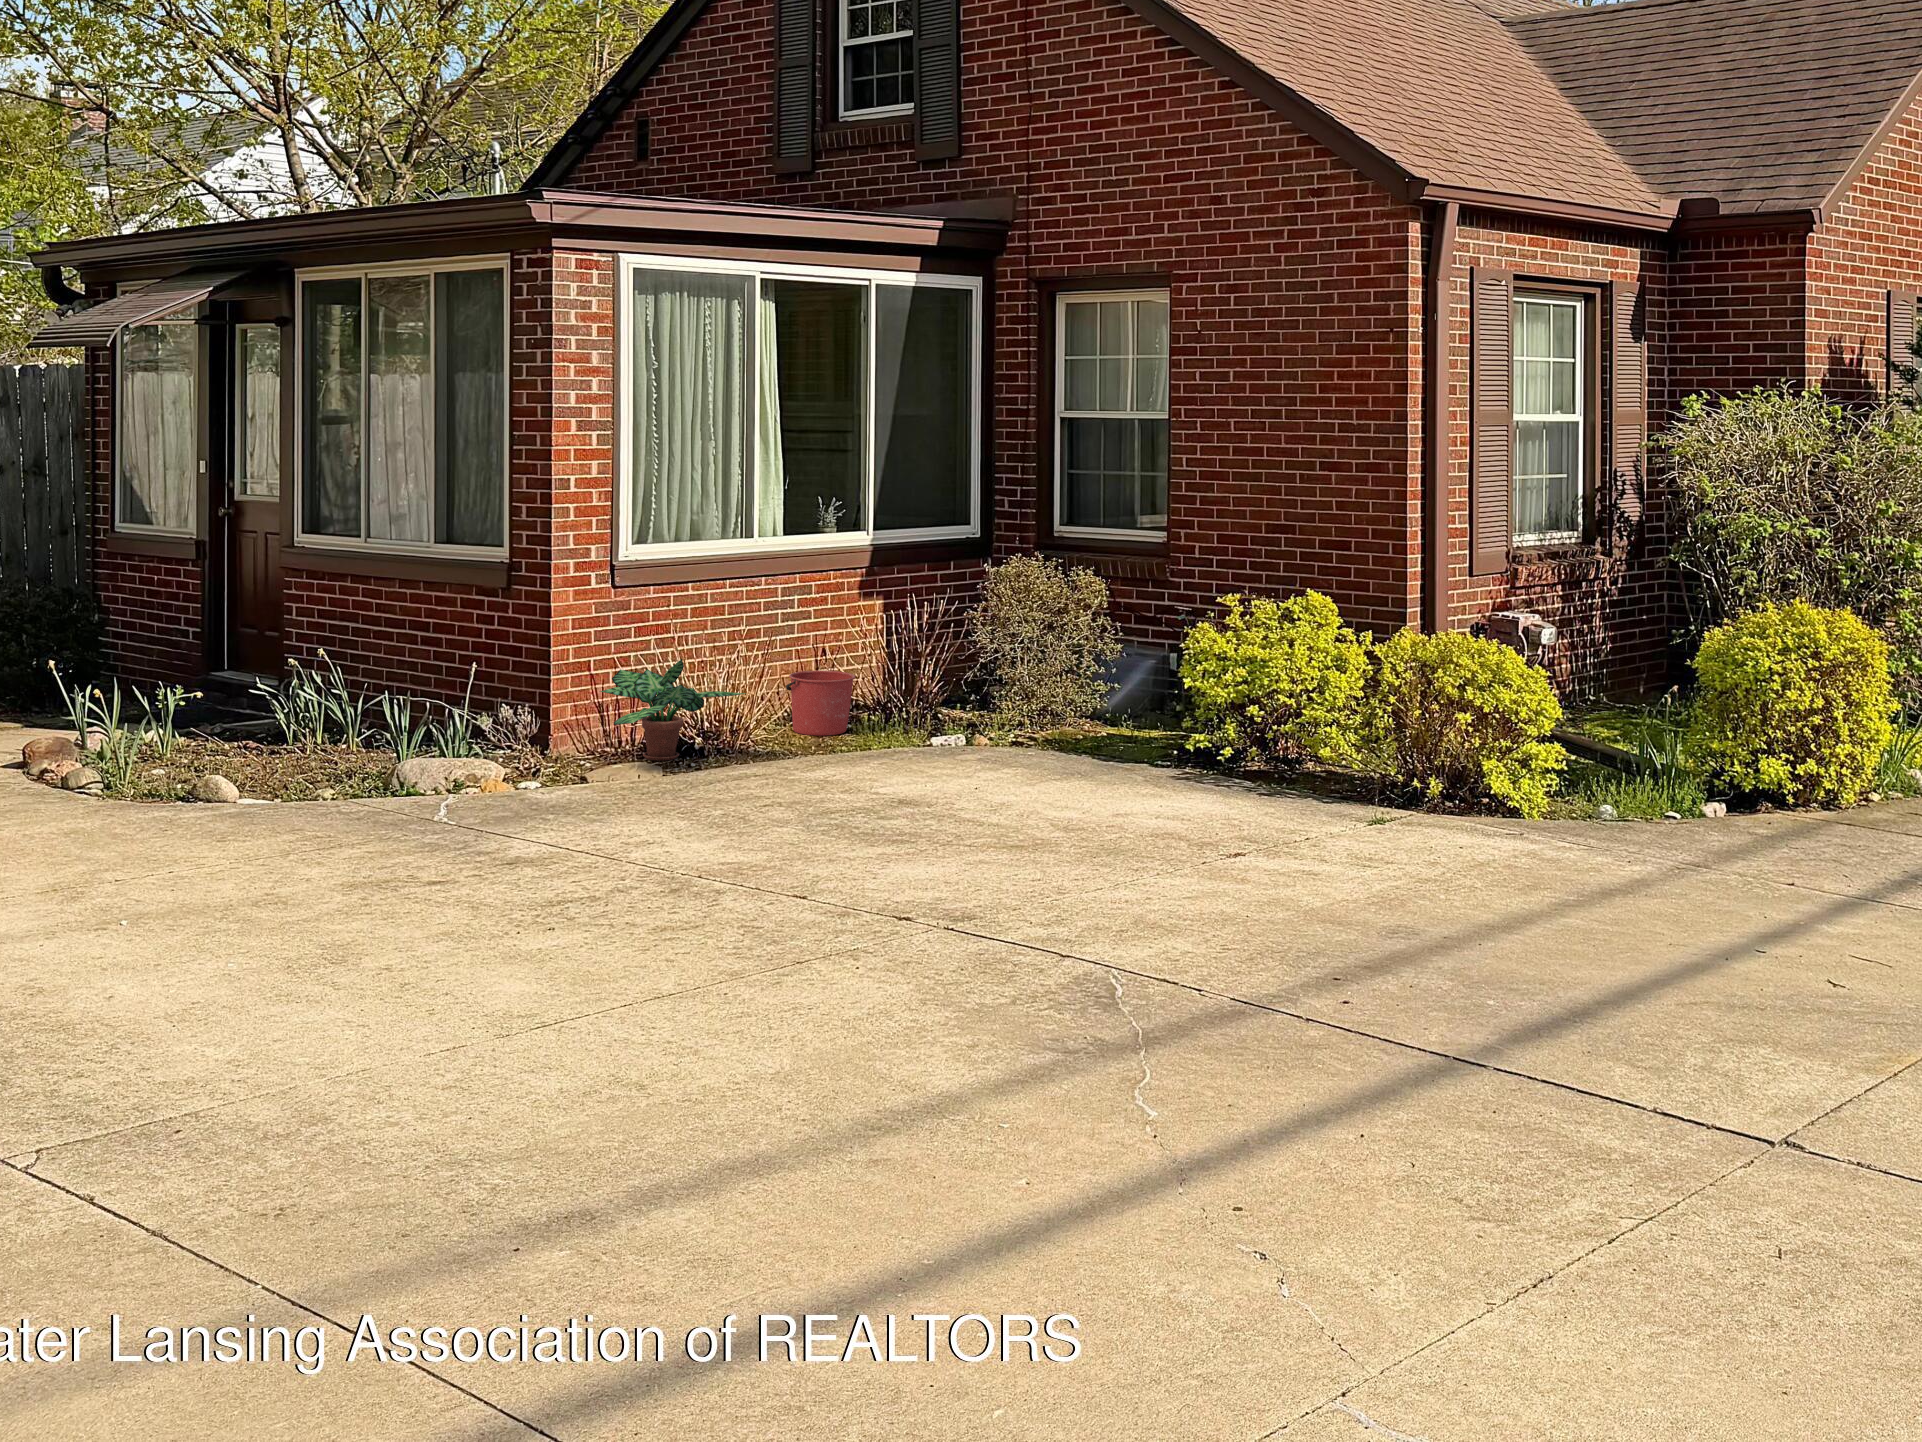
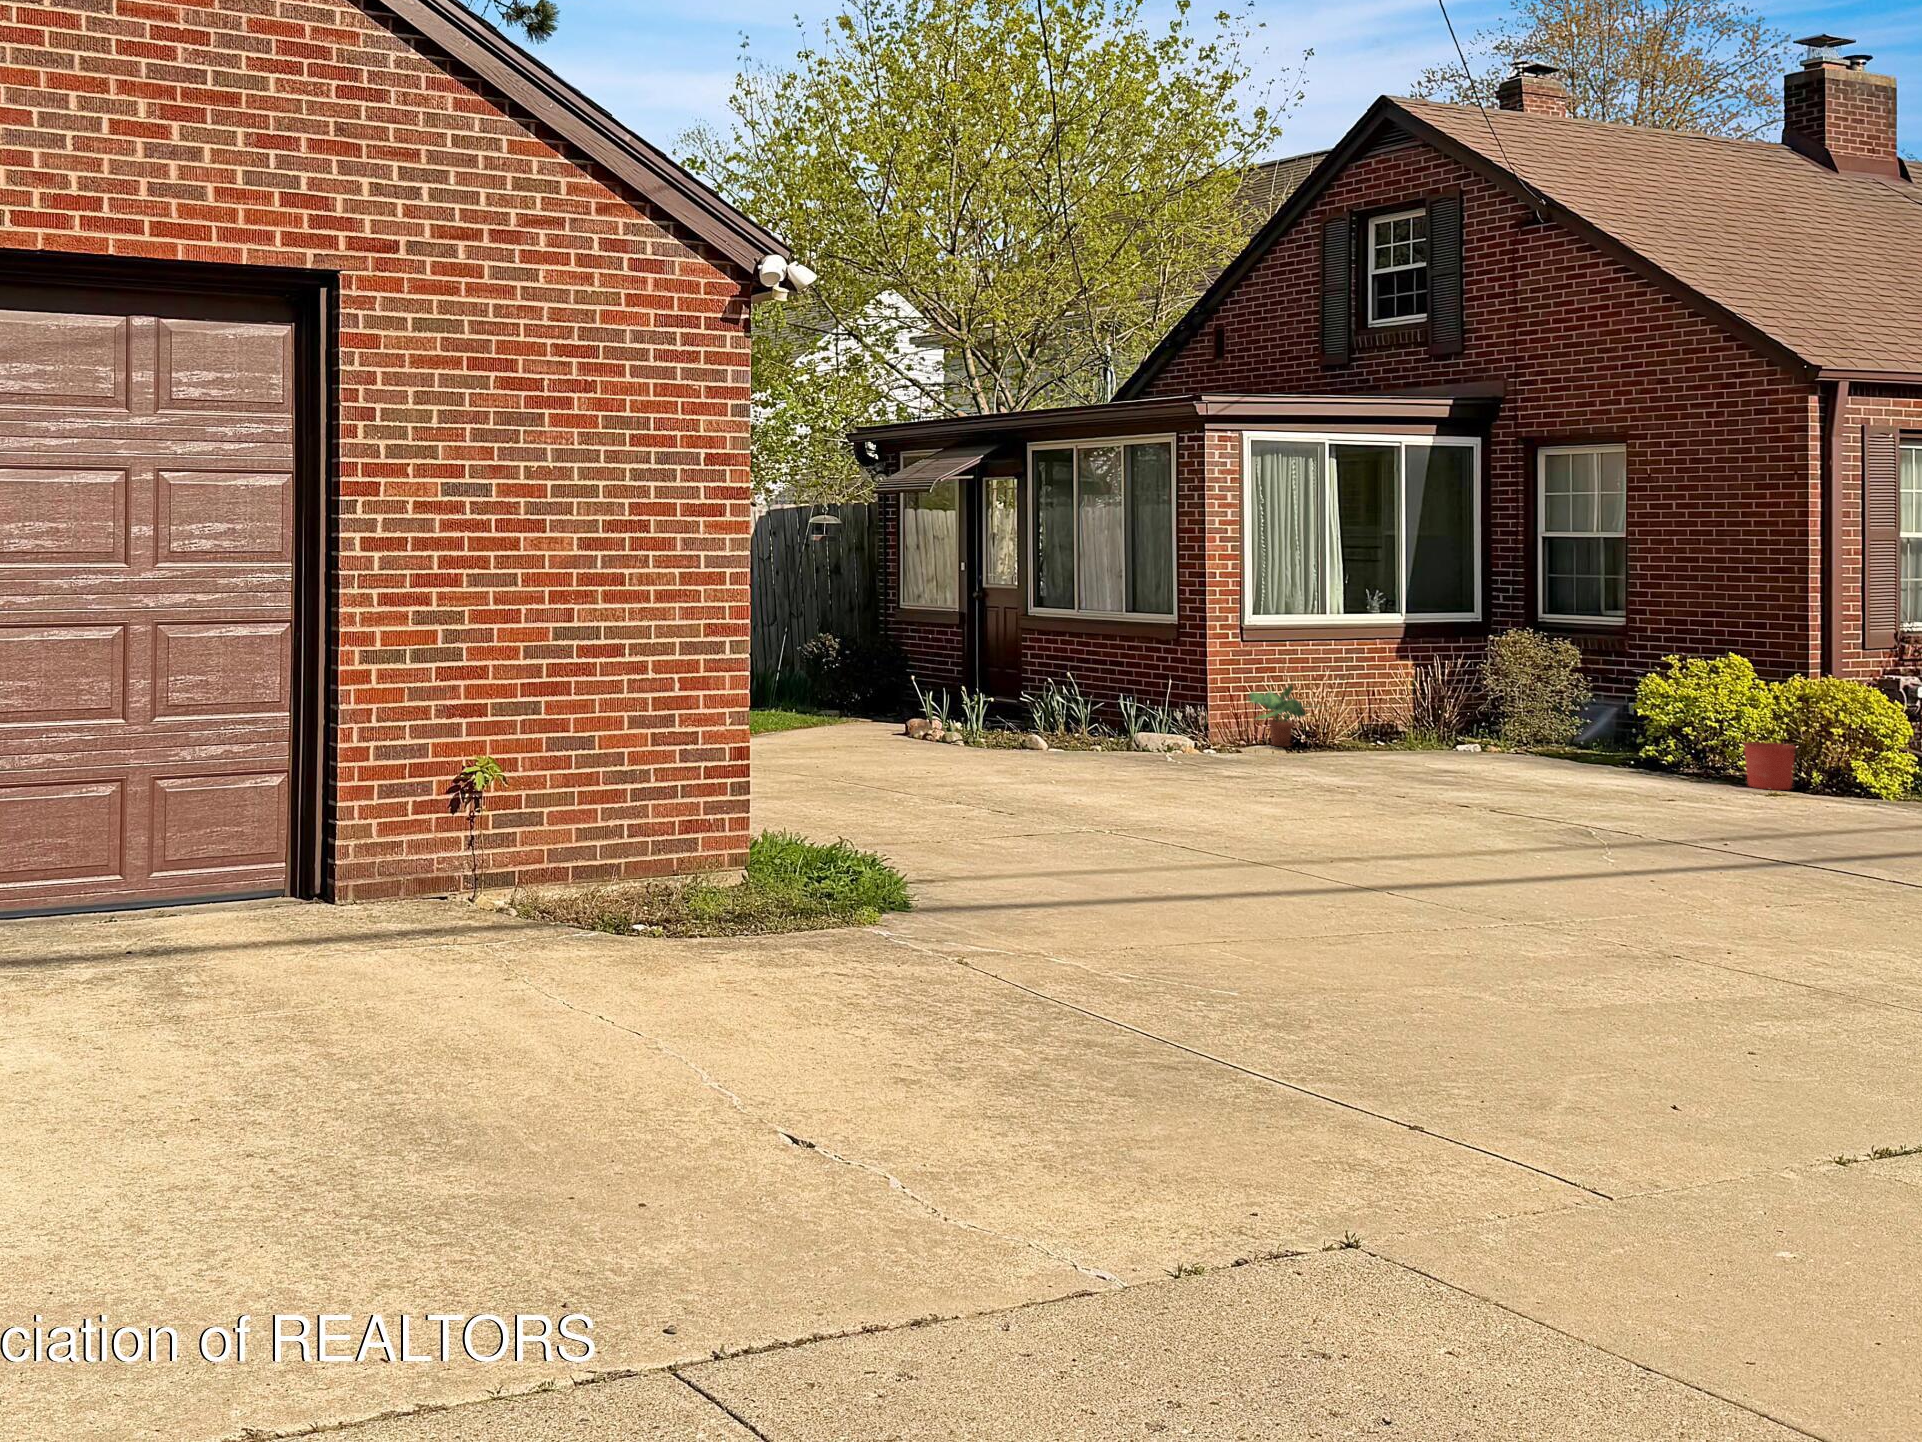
bucket: present [786,670,855,736] -> present [1743,742,1799,790]

